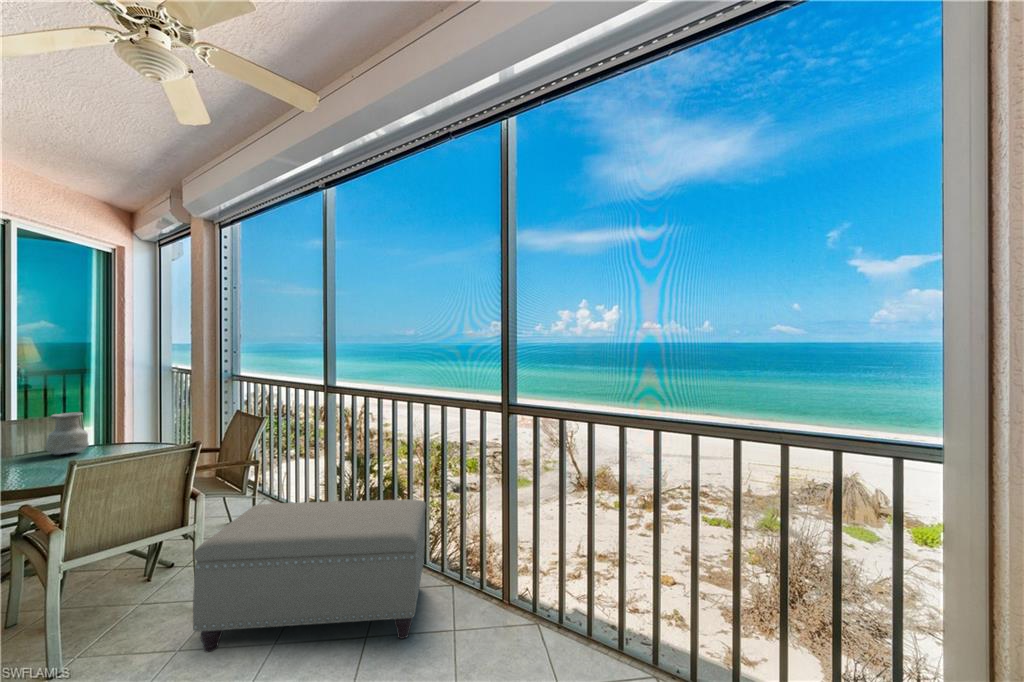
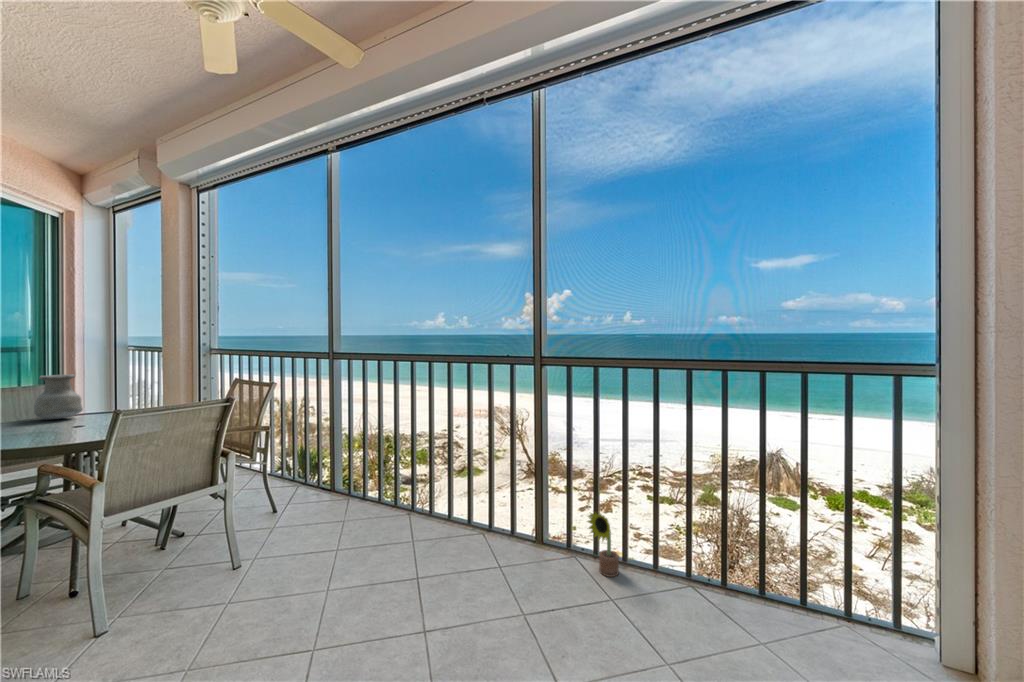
ottoman: present [193,499,426,652] -> none [242,456,468,607]
decorative plant: none [546,573,581,646] -> present [587,513,619,577]

